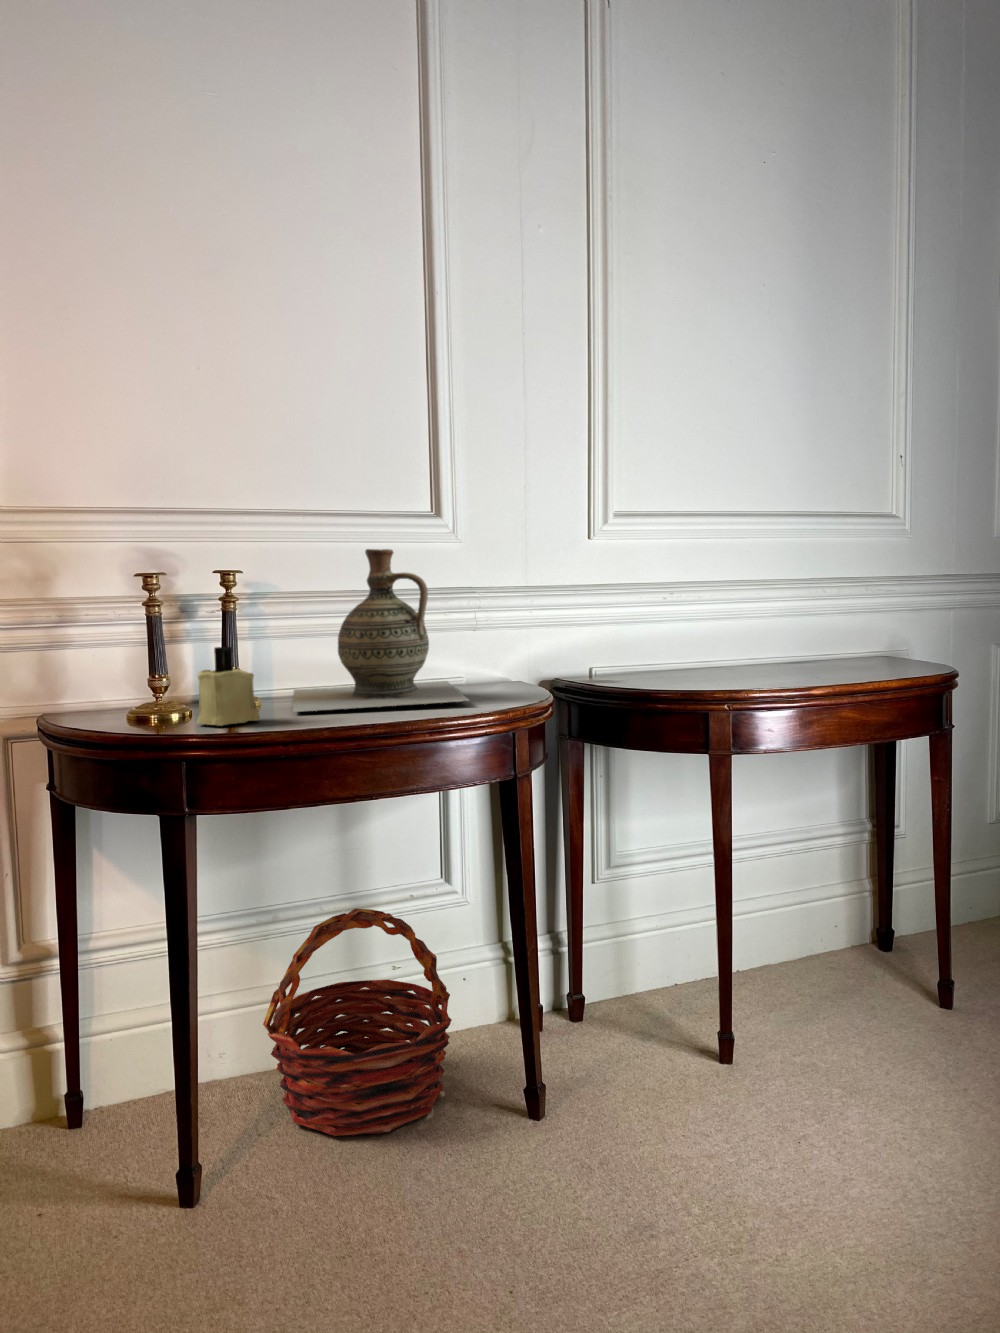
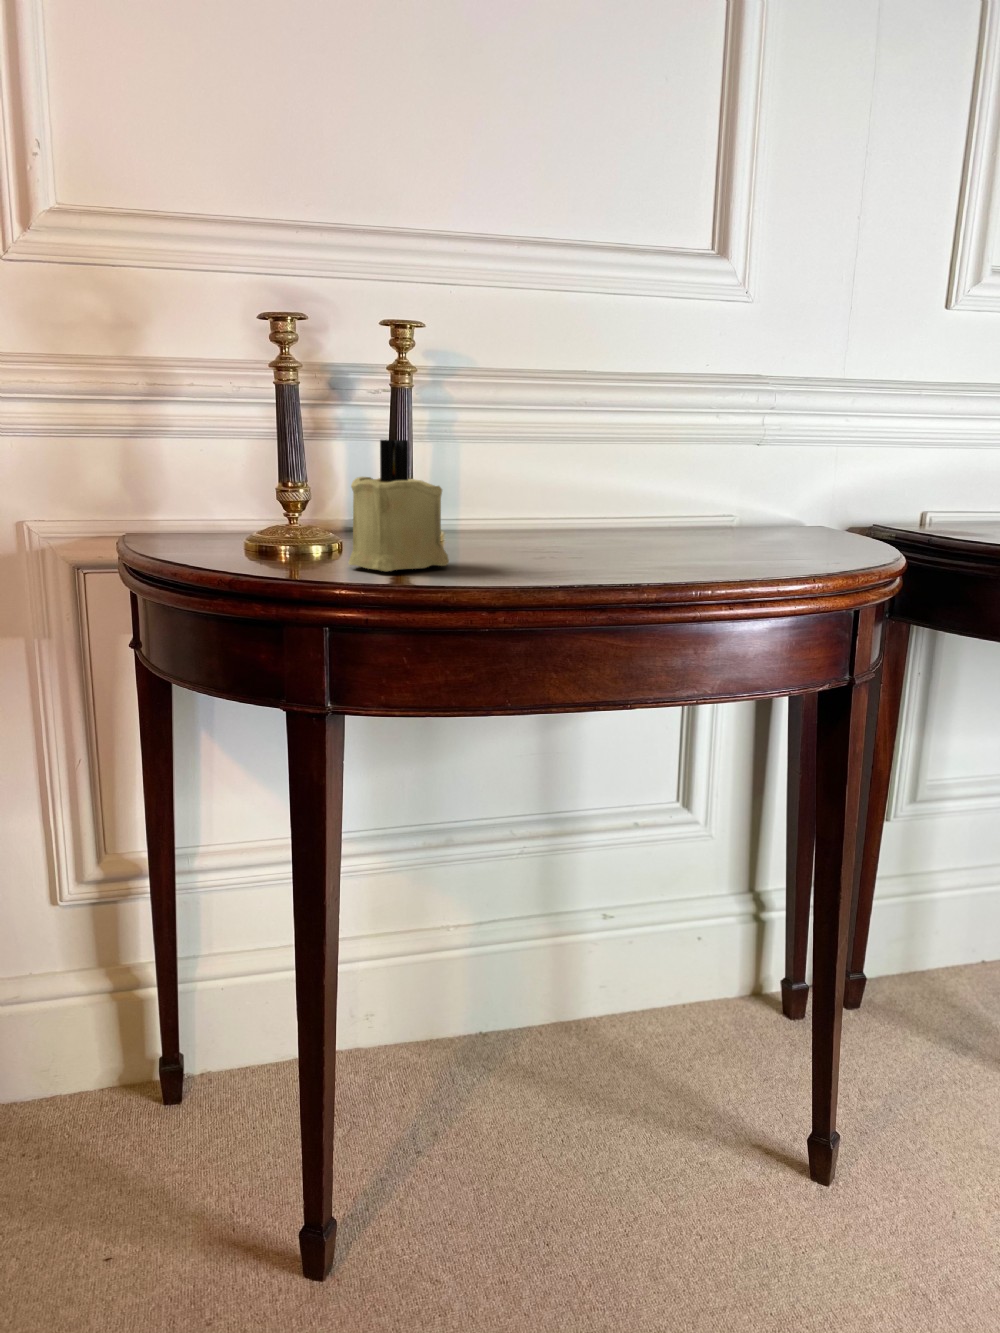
ceramic jug: present [293,549,469,712] -> none [490,292,787,554]
basket: present [263,909,452,1136] -> none [428,850,701,1180]

